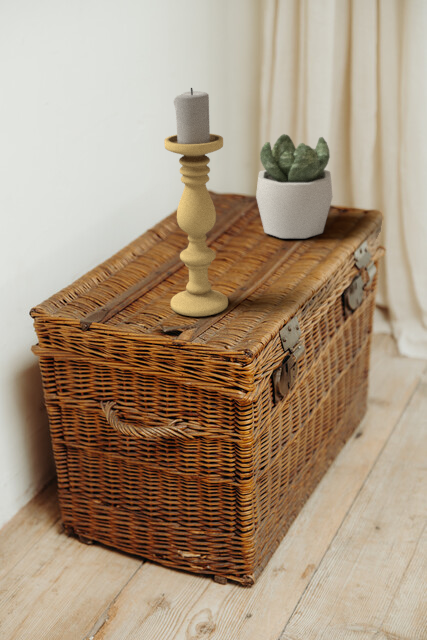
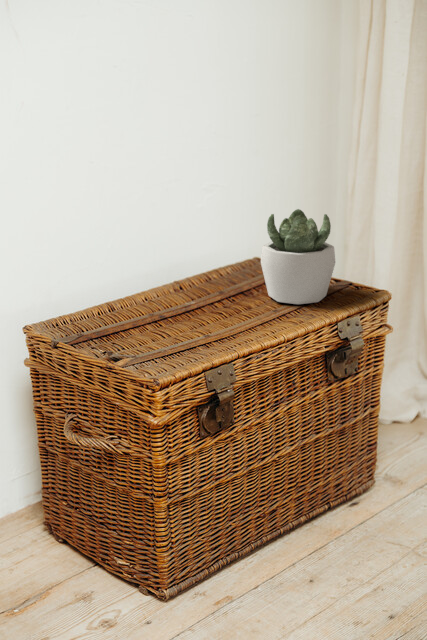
candle holder: present [164,88,228,316] -> none [131,160,184,352]

